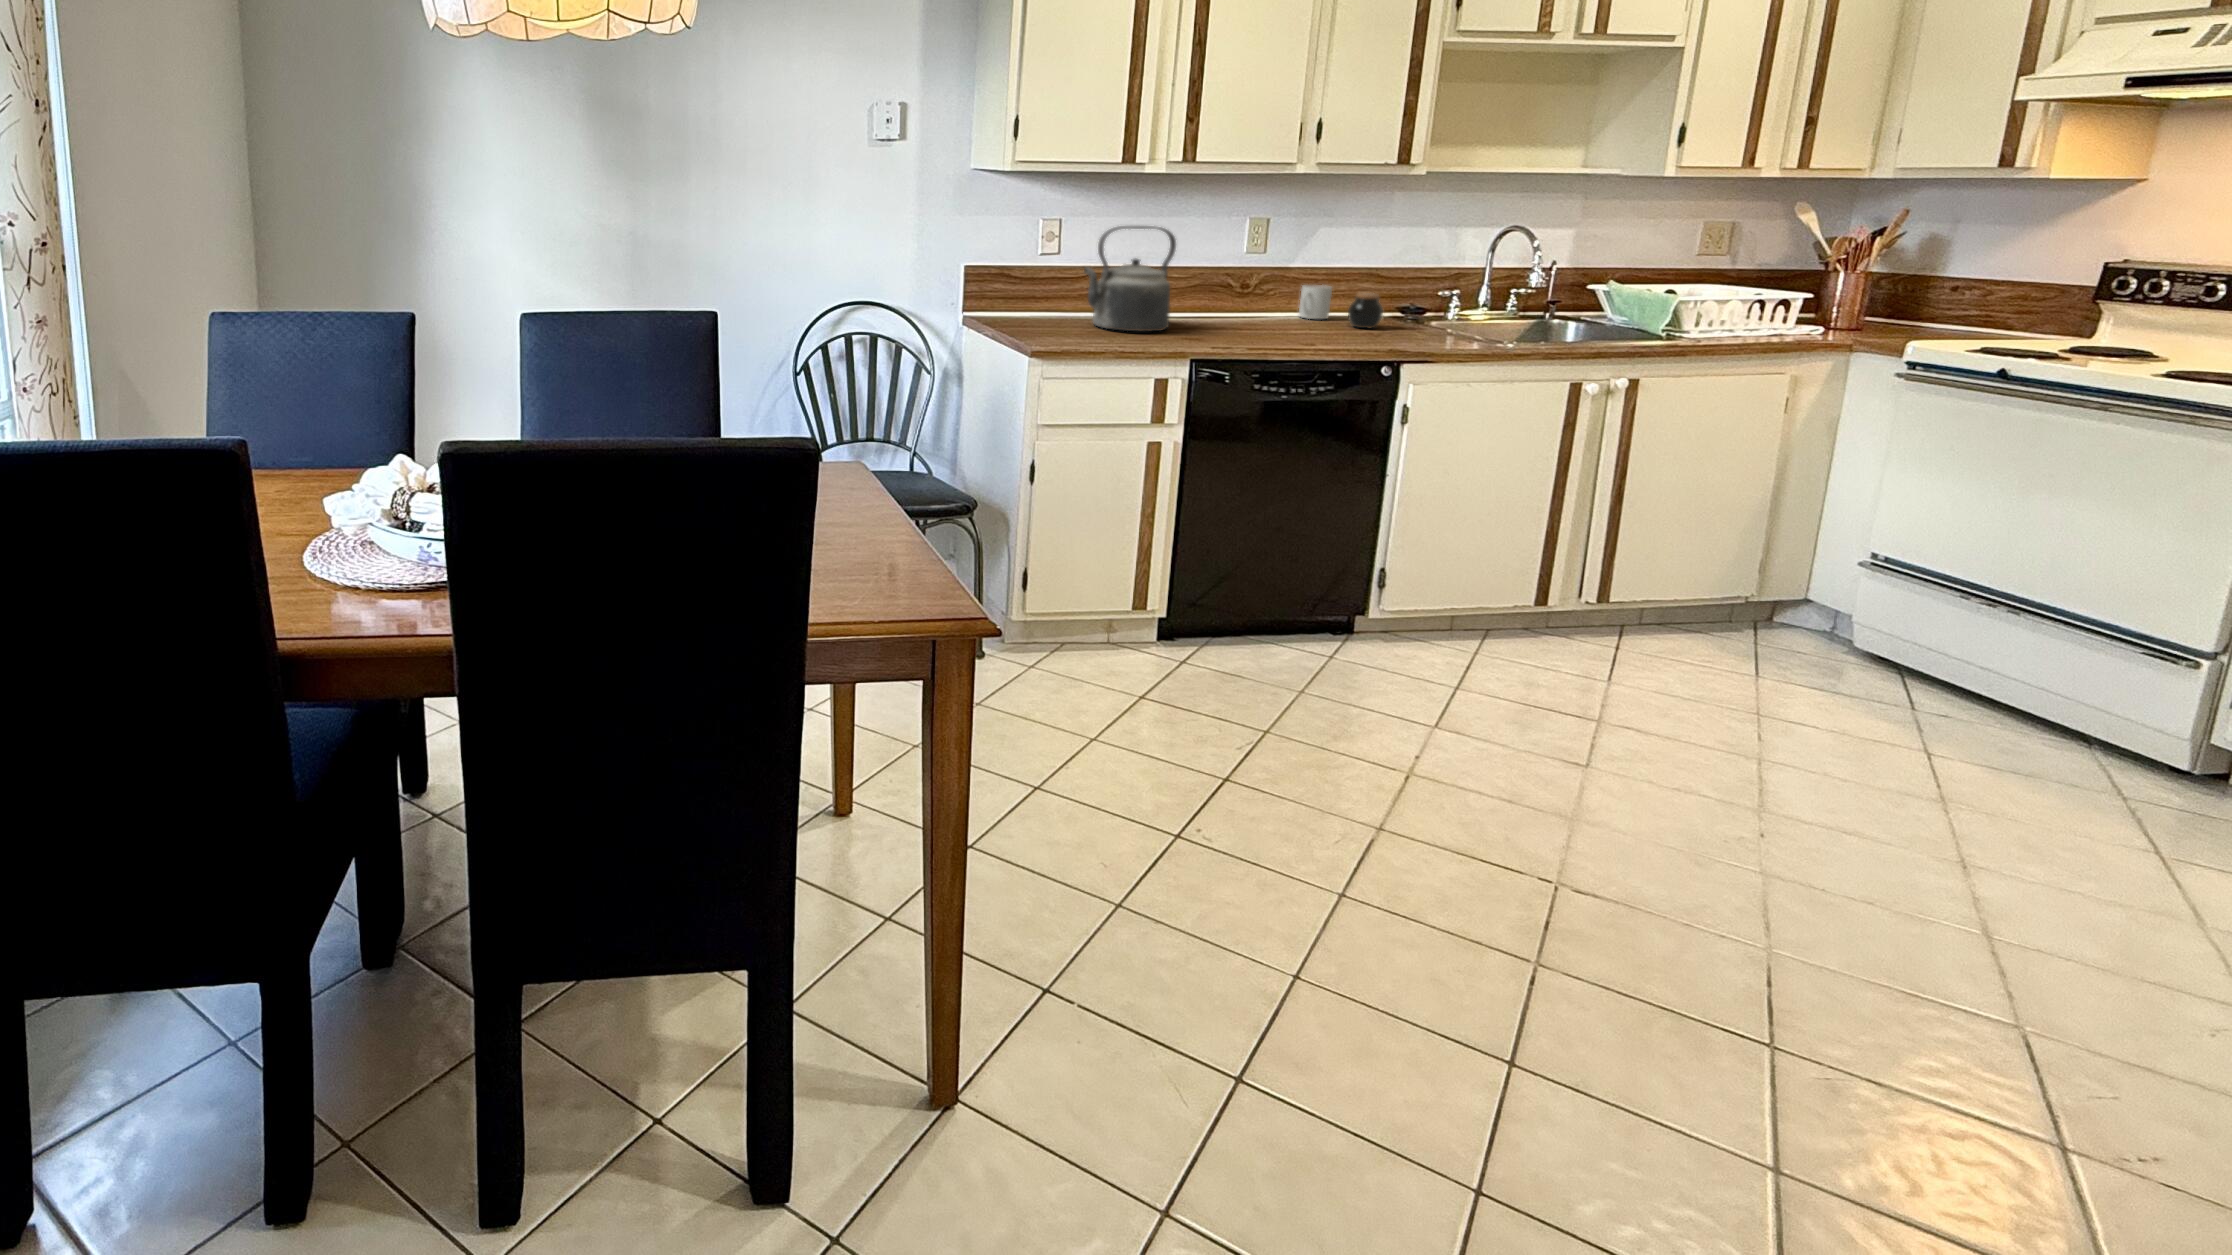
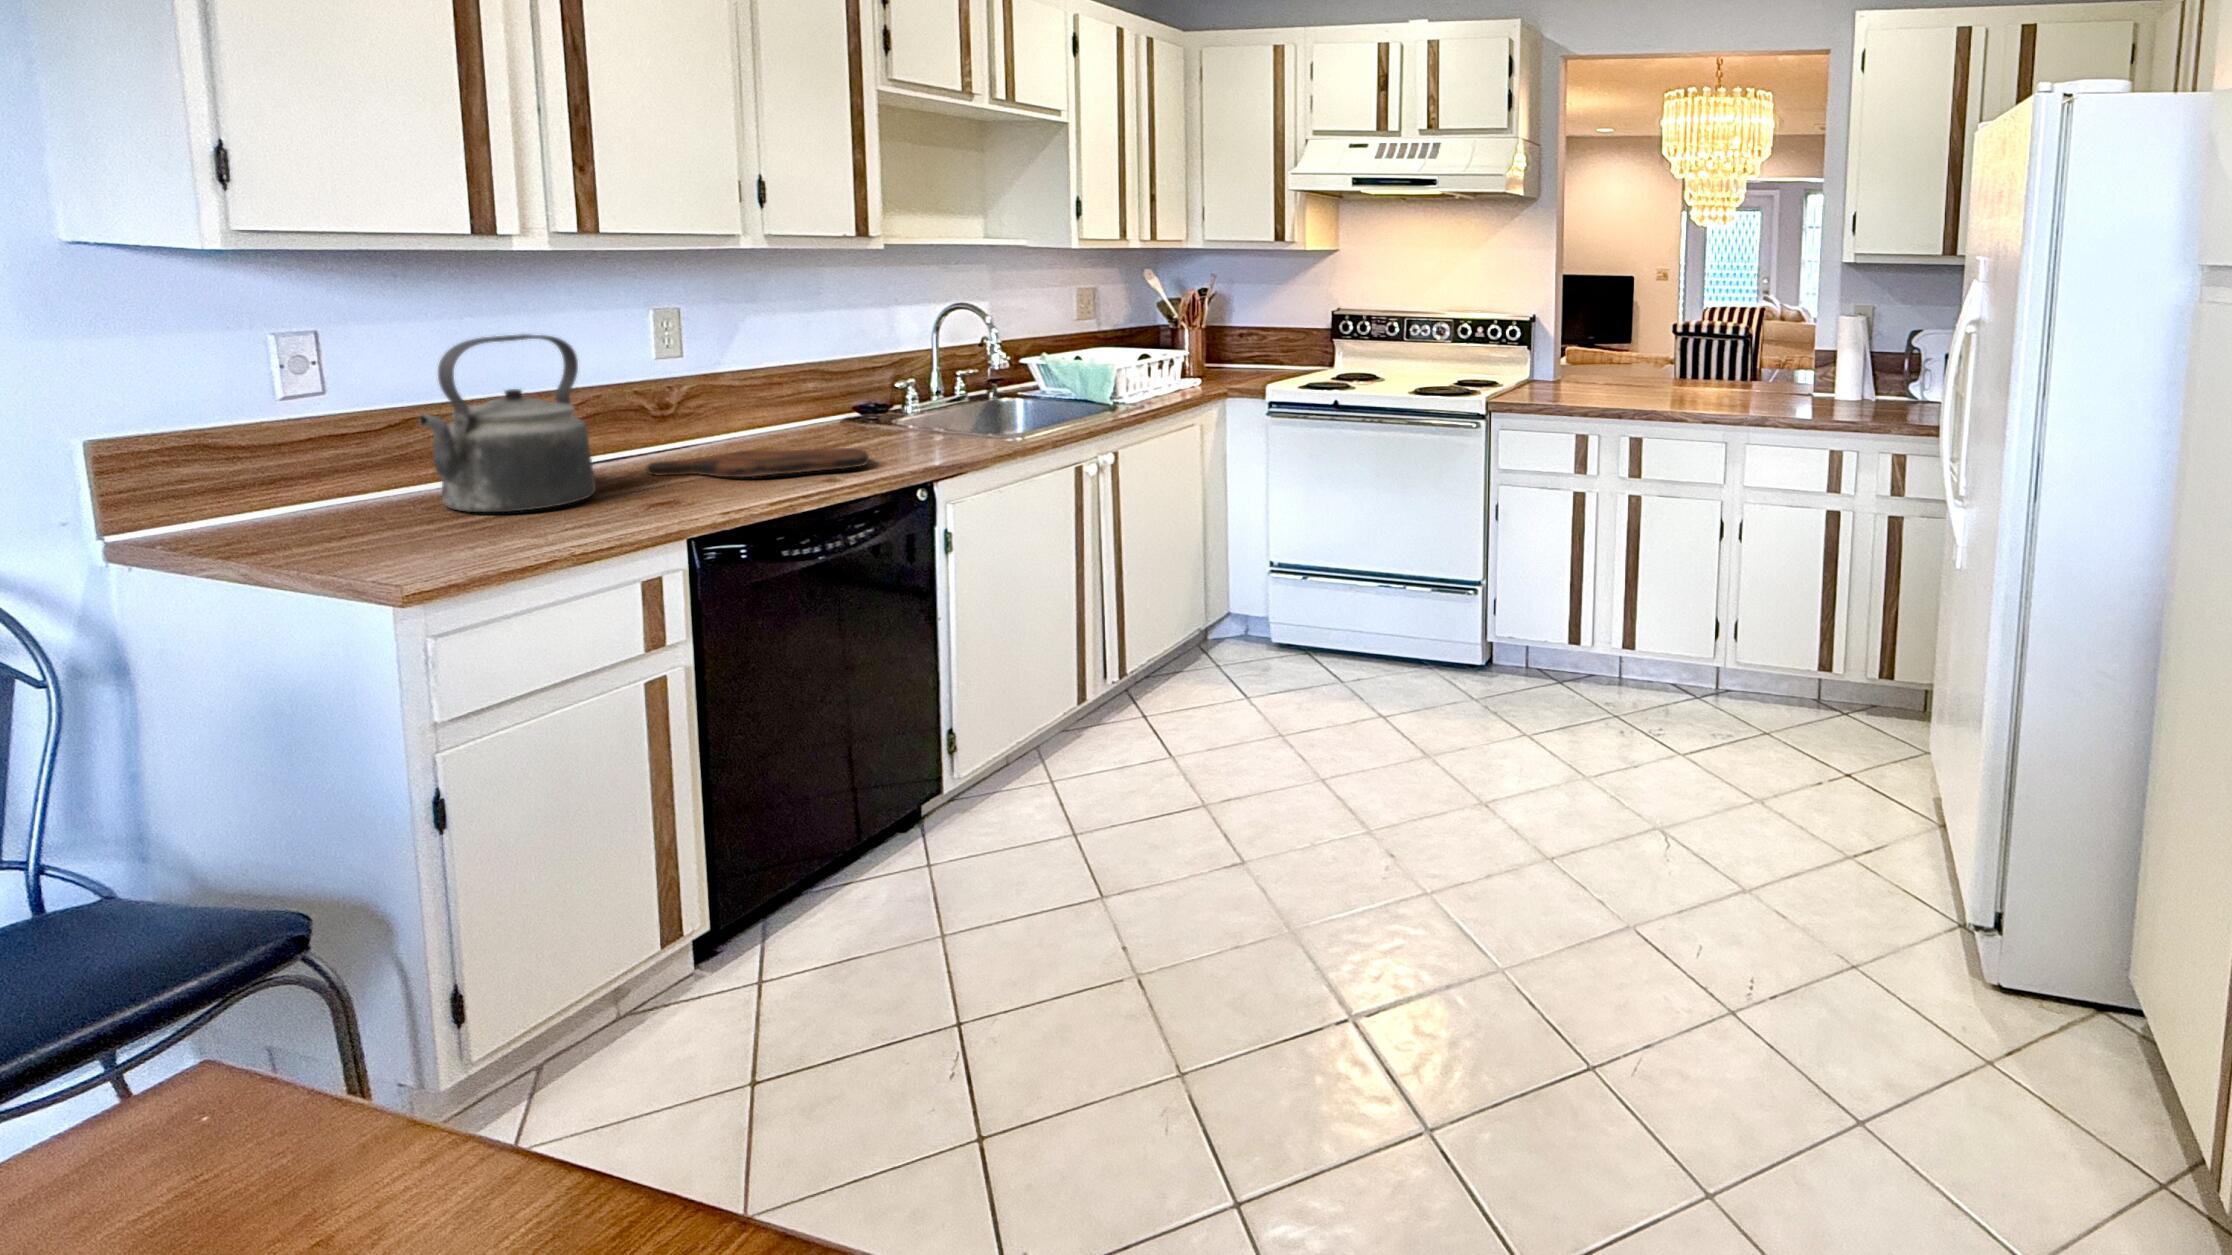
mug: present [1299,285,1332,319] -> none [748,392,792,439]
jar: present [1348,293,1383,328] -> none [824,397,869,442]
cutting board: none [1209,319,1357,341] -> present [647,448,869,477]

